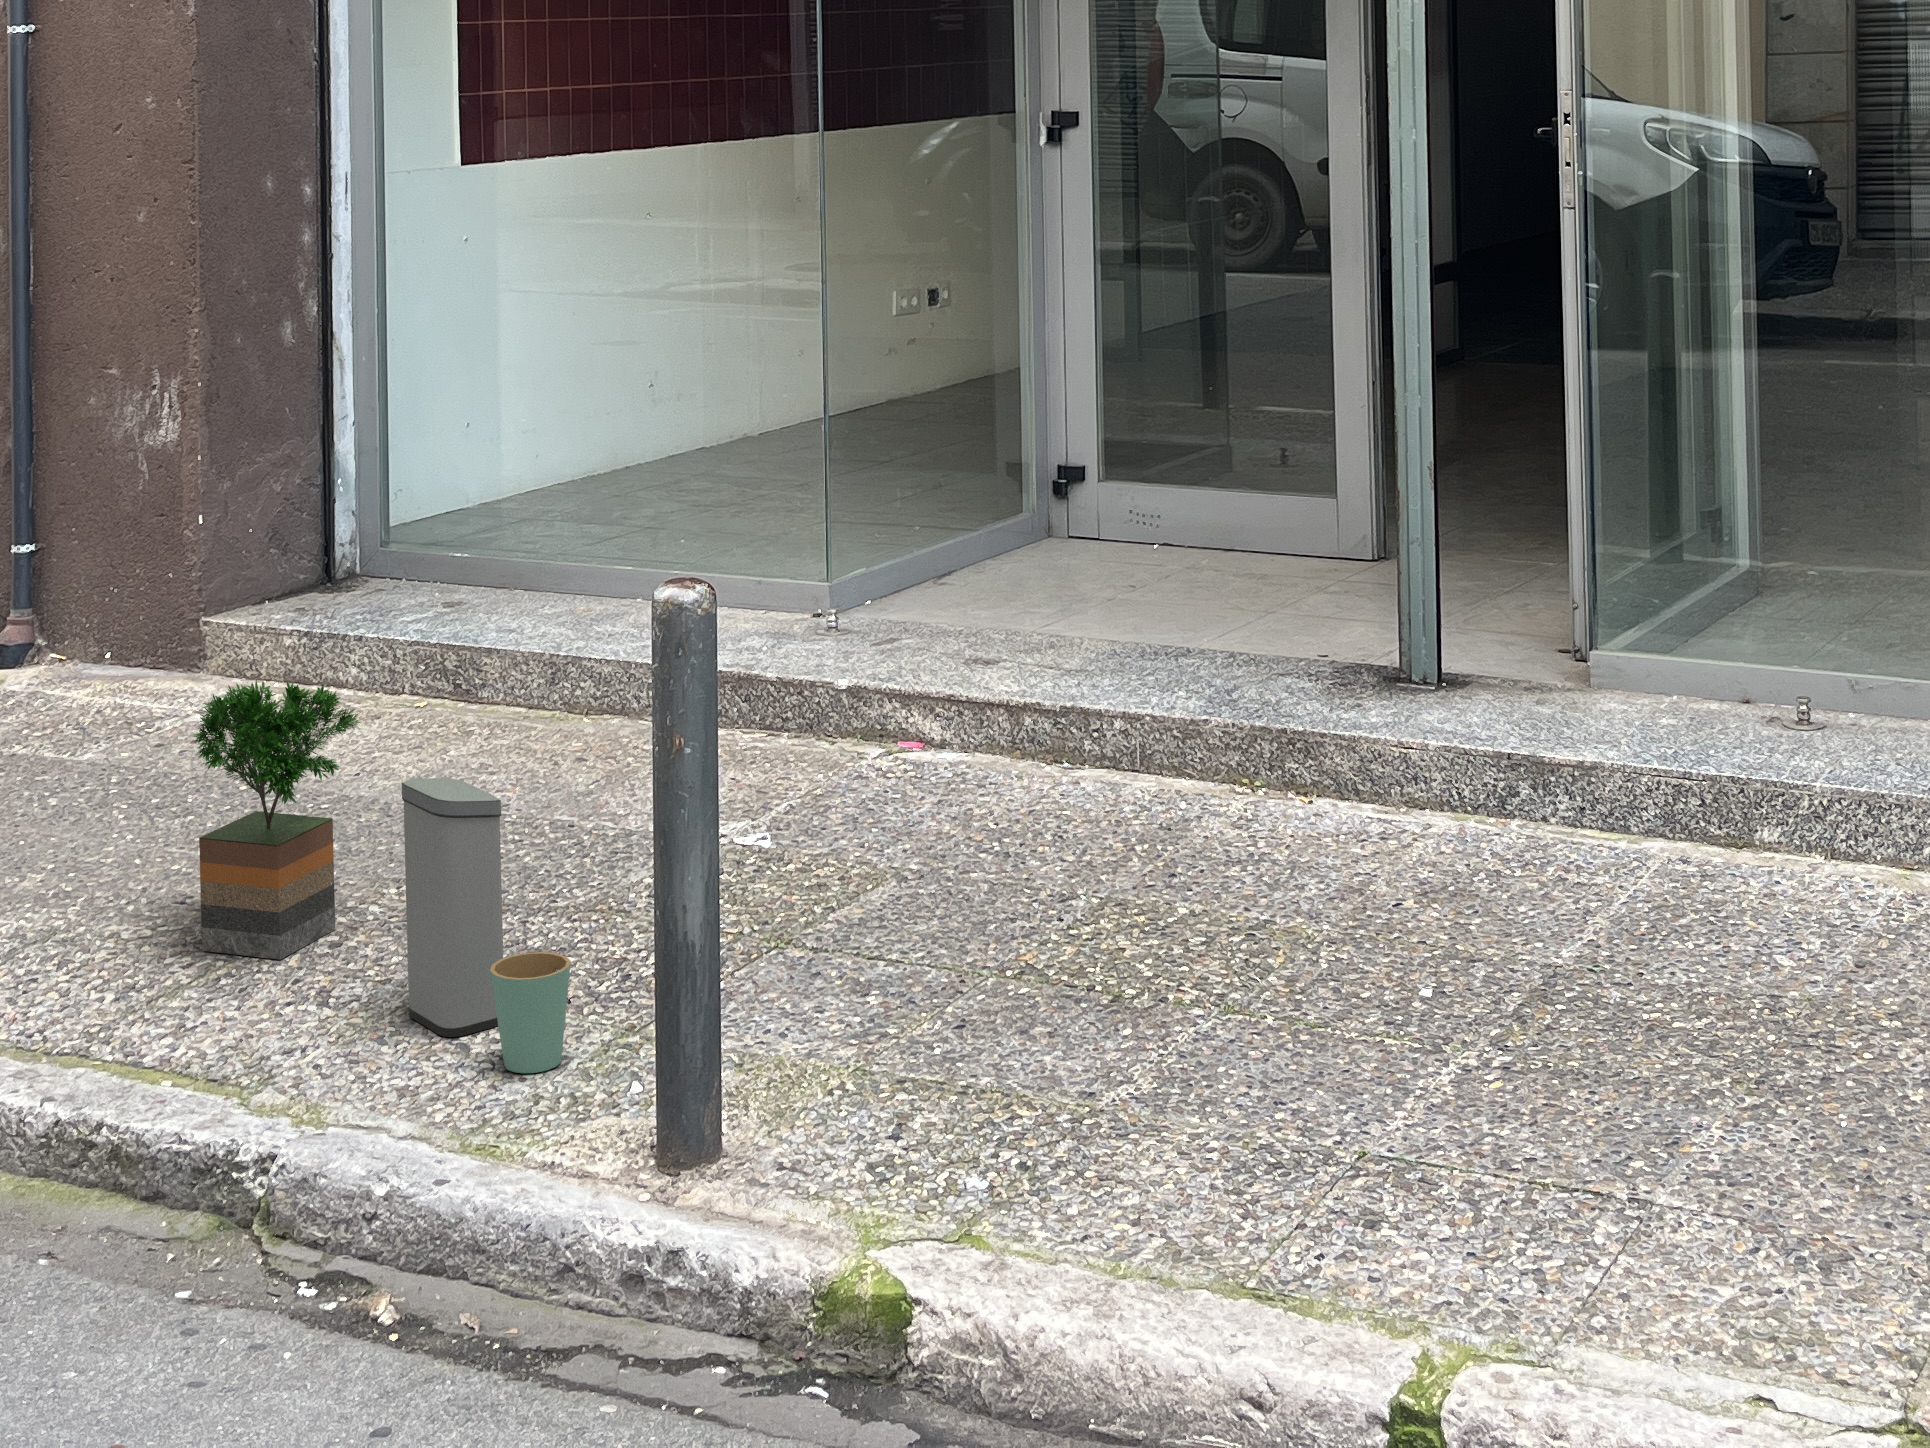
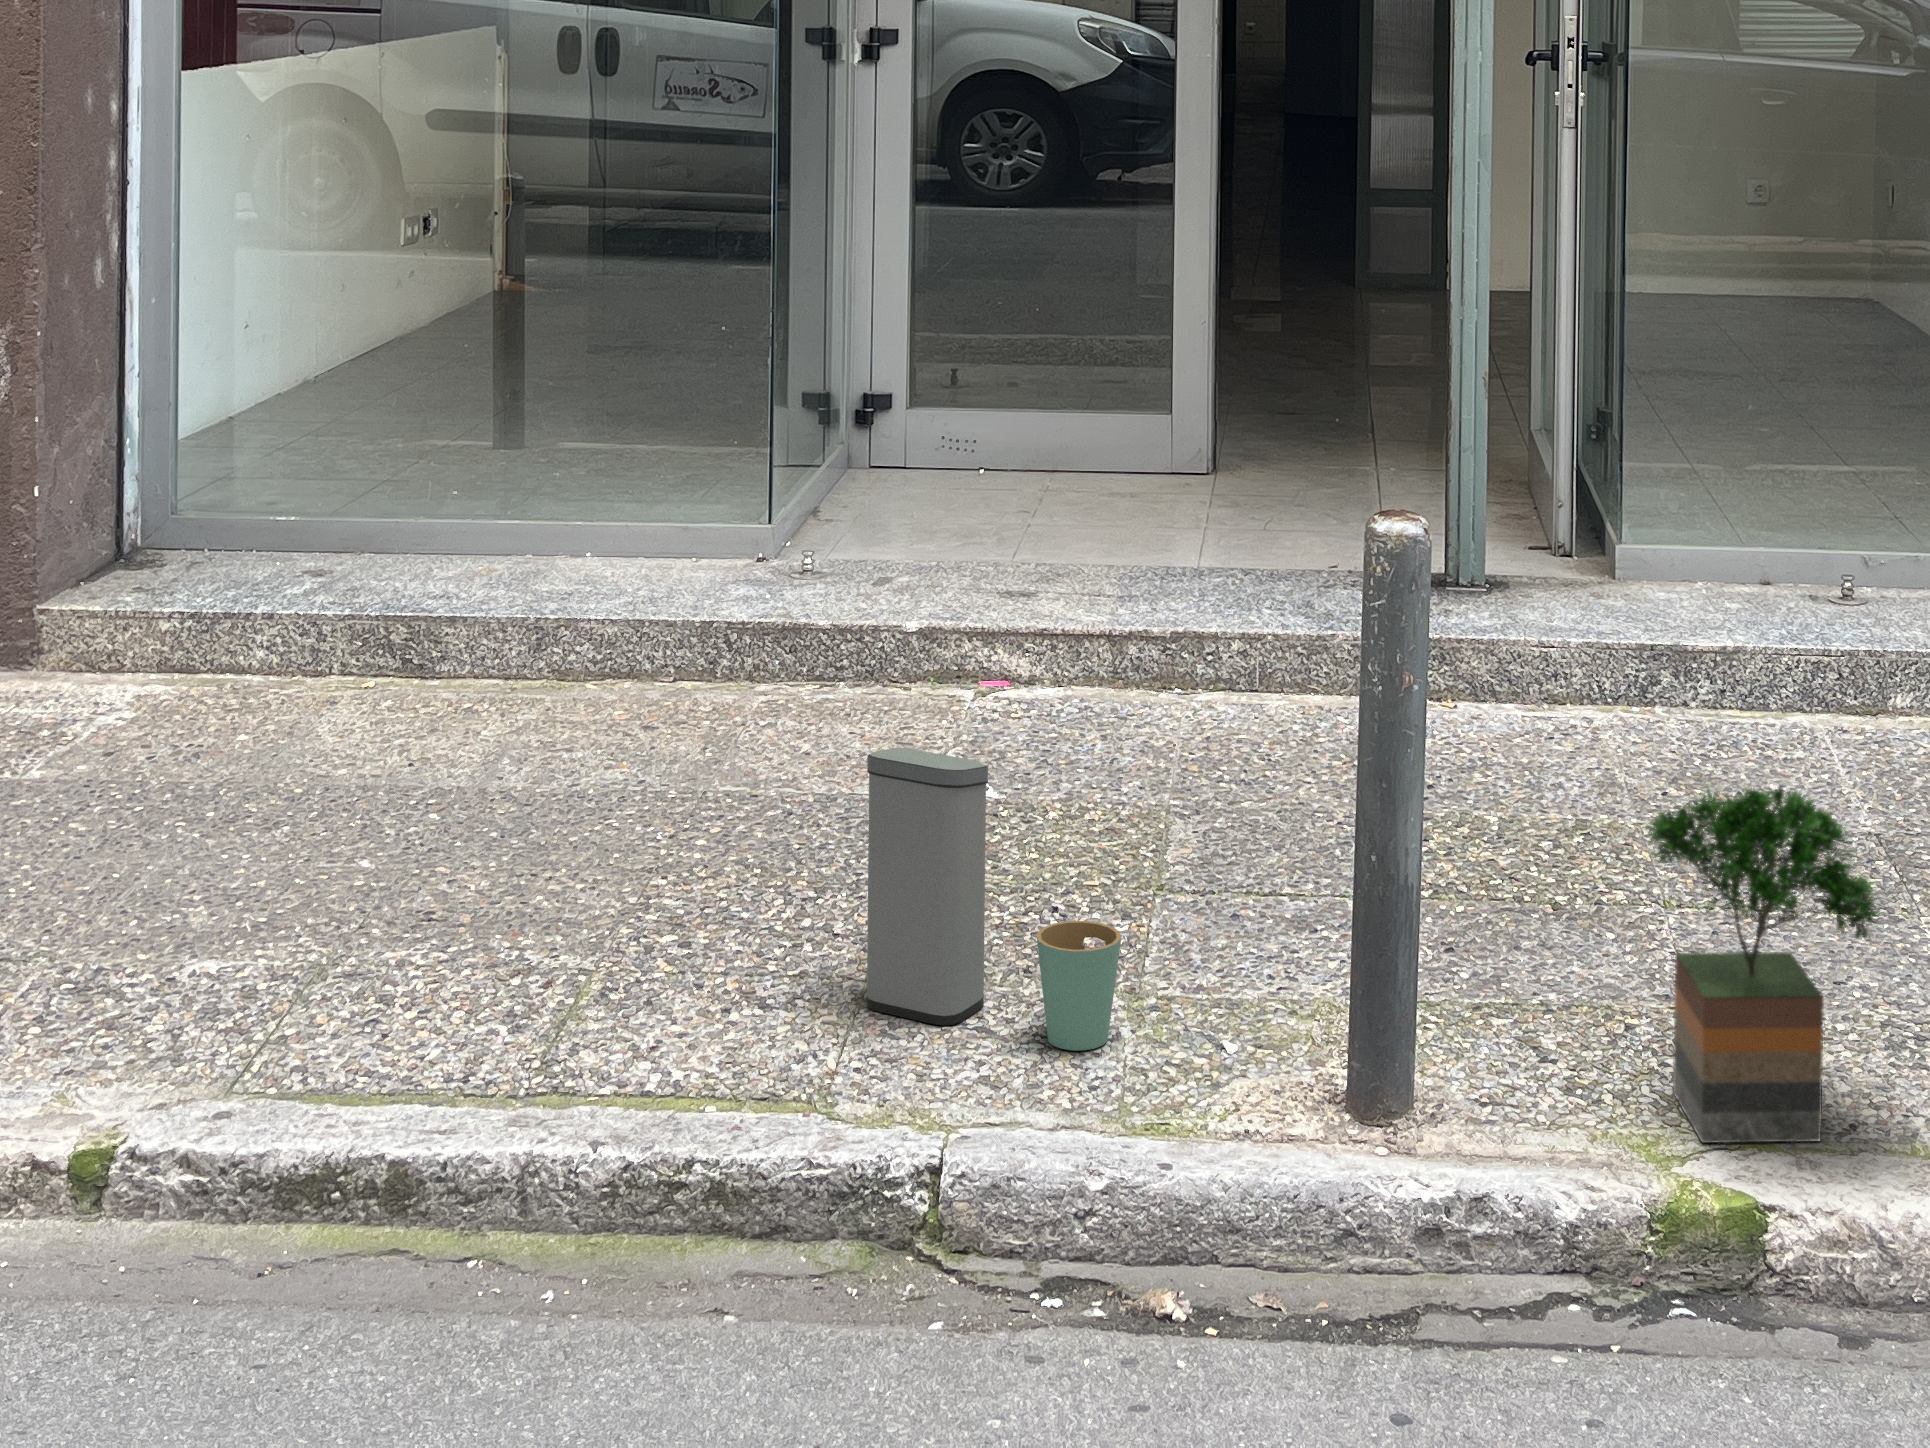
potted tree: present [193,680,360,960] -> present [1647,787,1878,1143]

